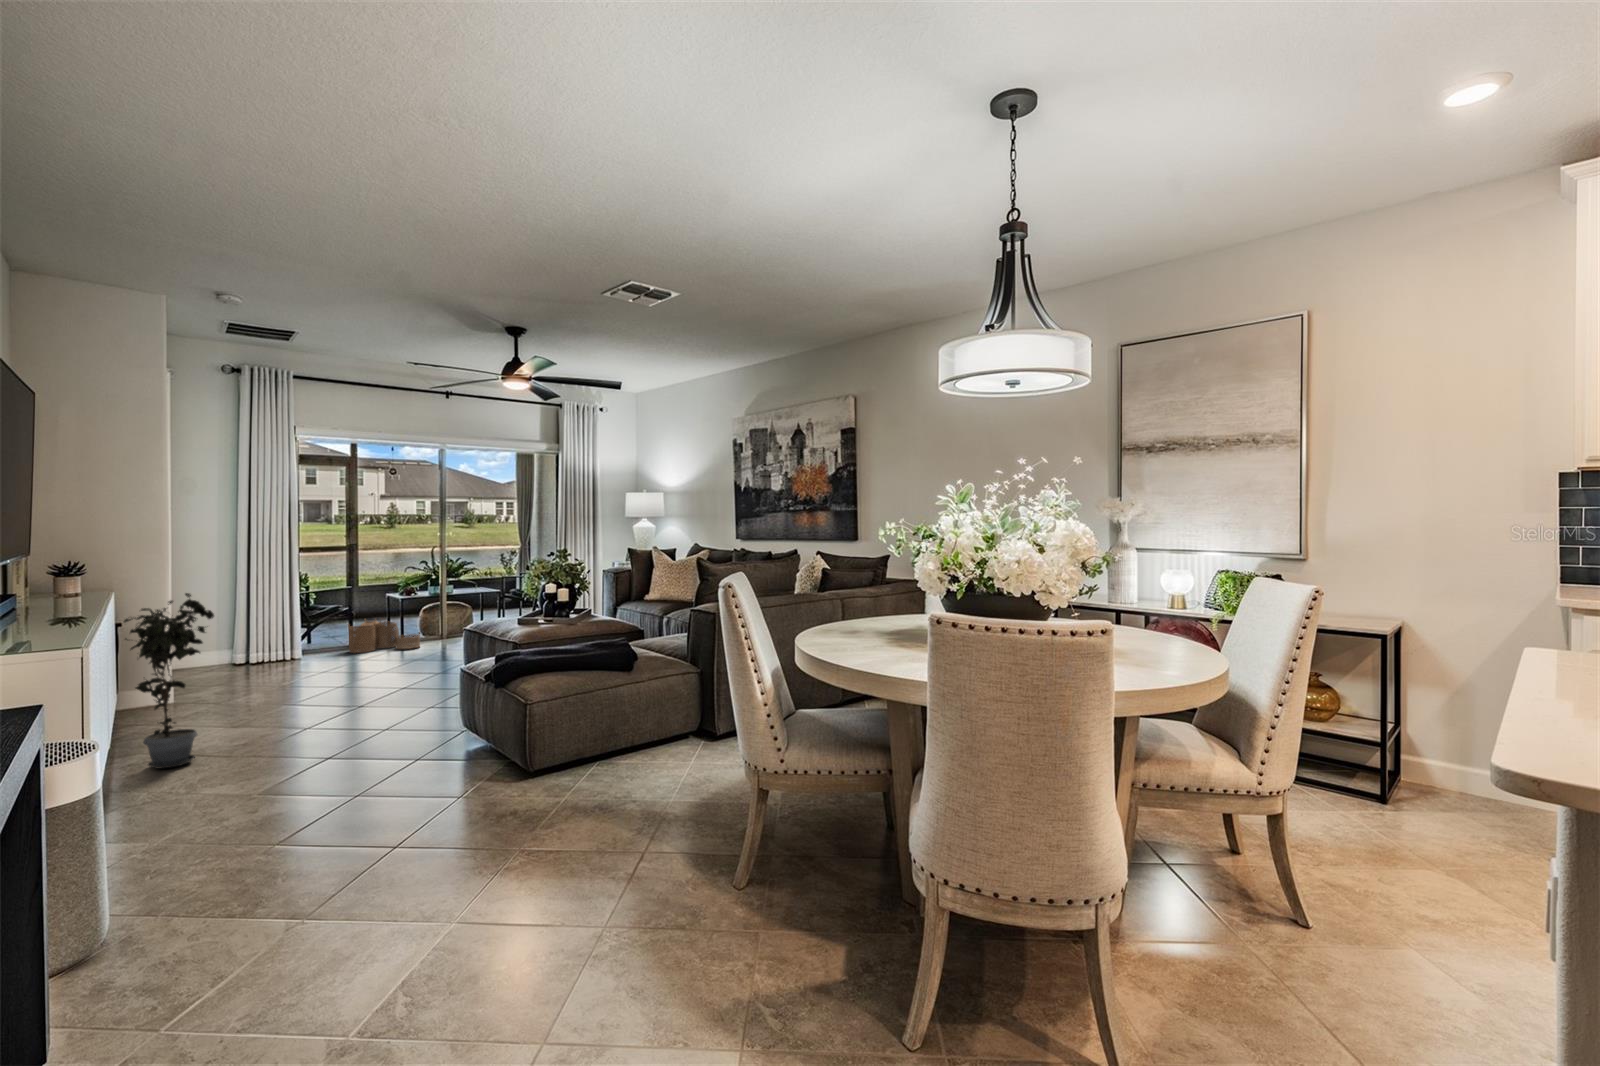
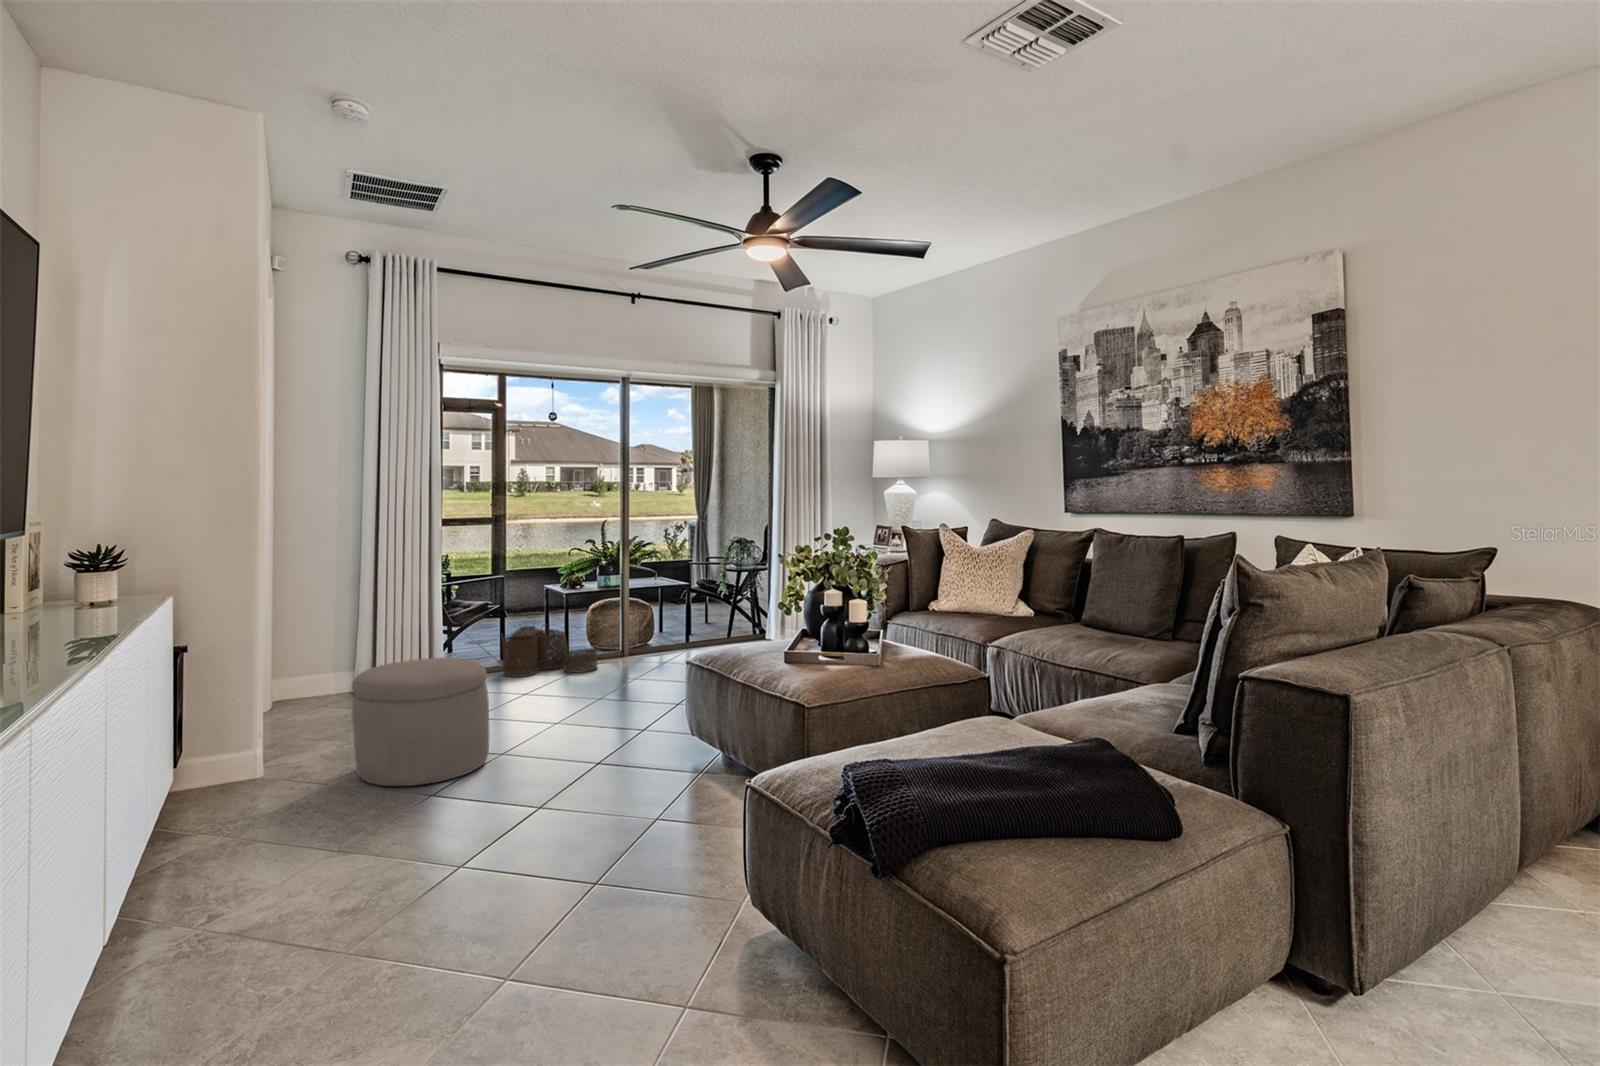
potted plant: present [124,593,214,769] -> none [152,628,322,974]
ottoman: none [233,630,327,704] -> present [352,658,490,786]

